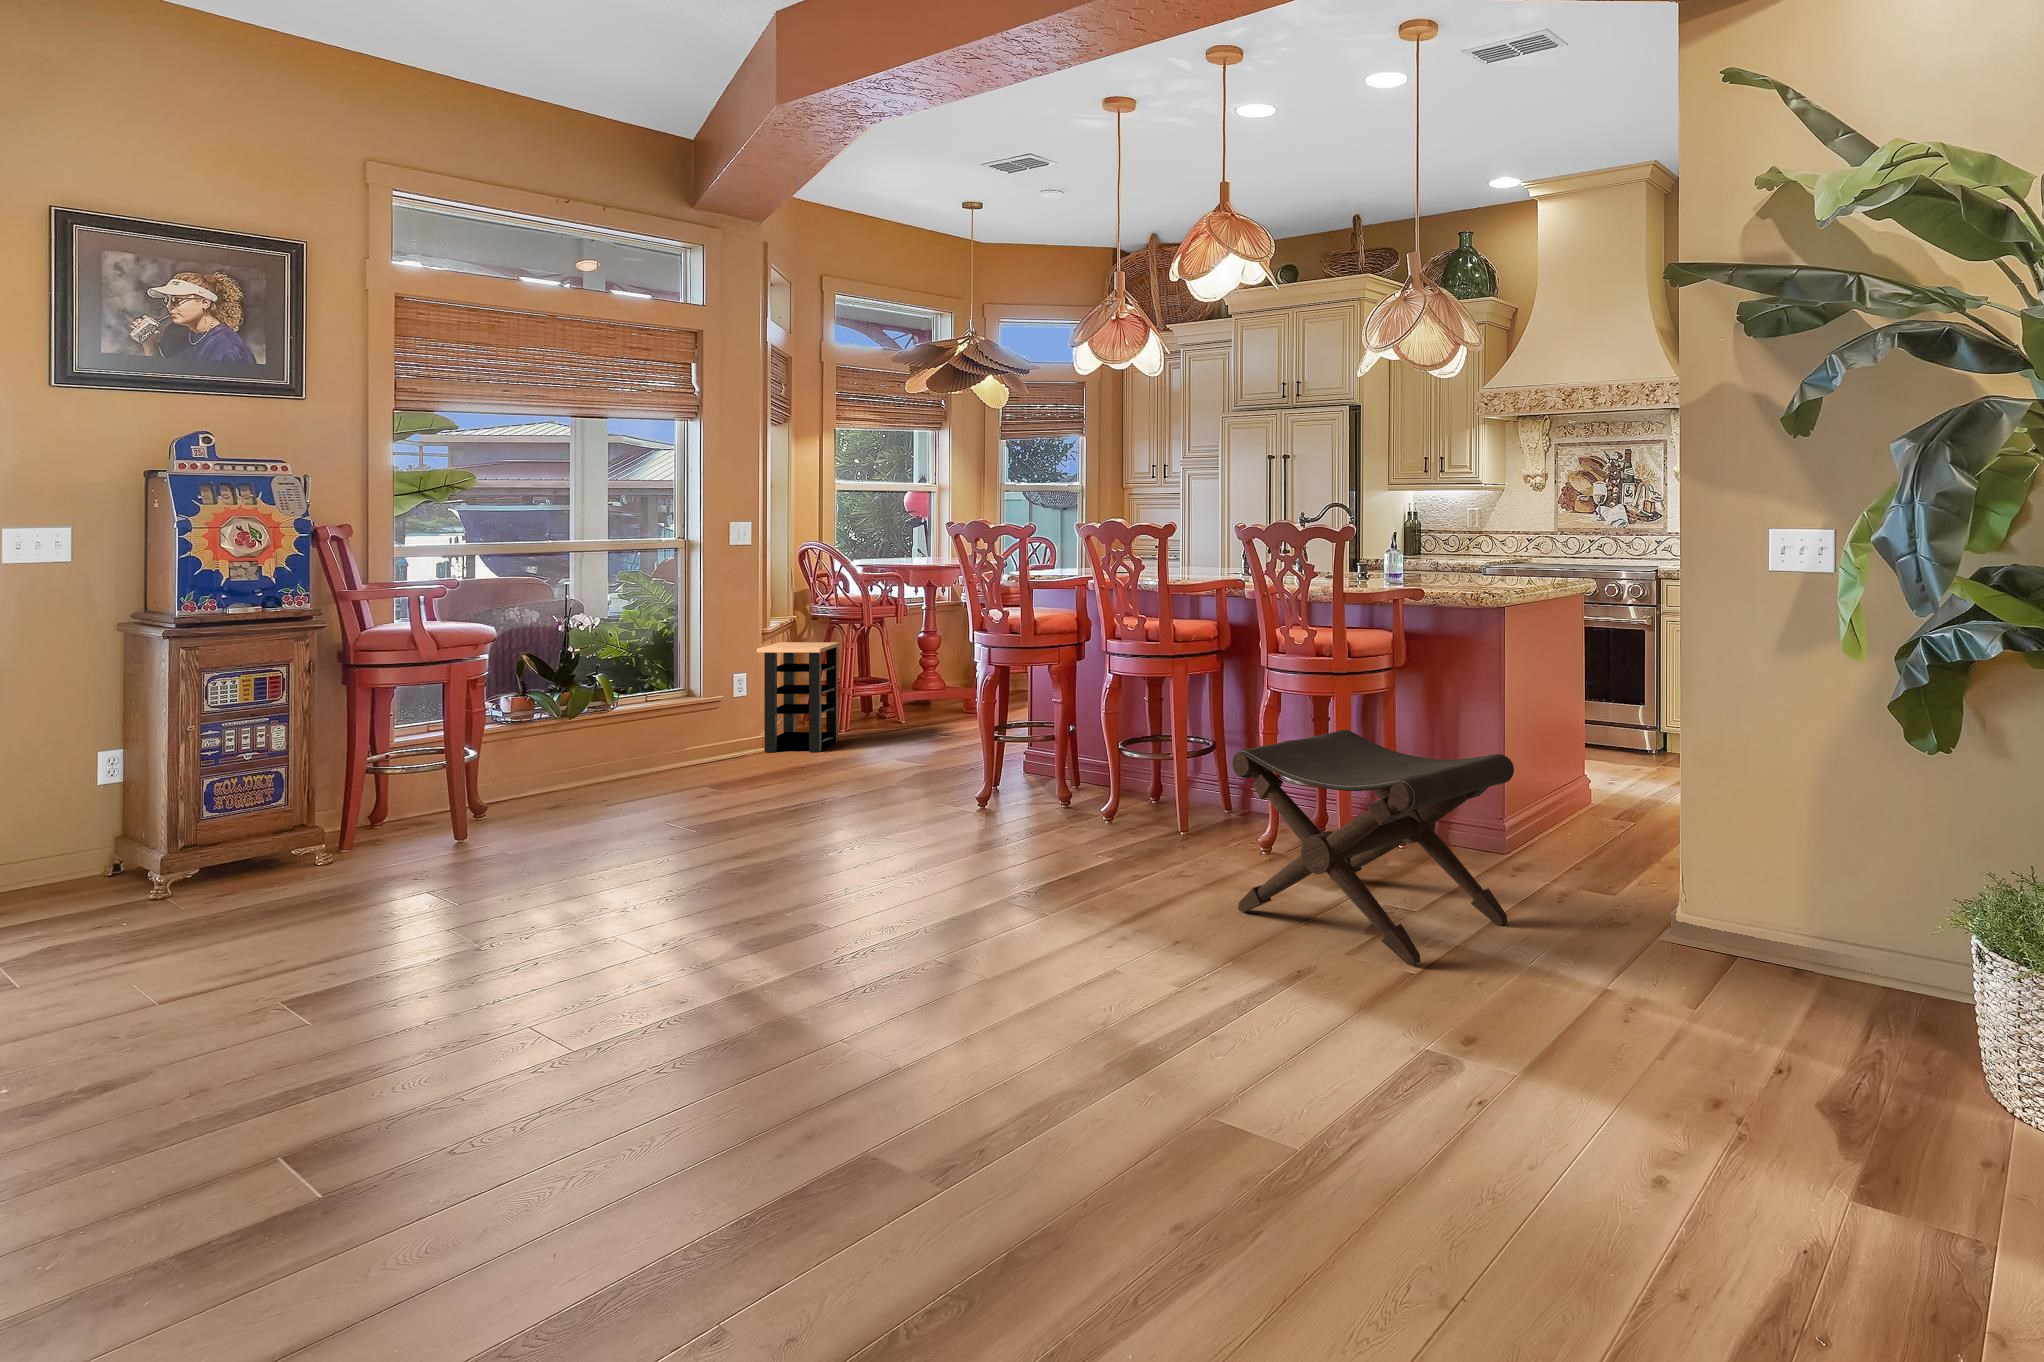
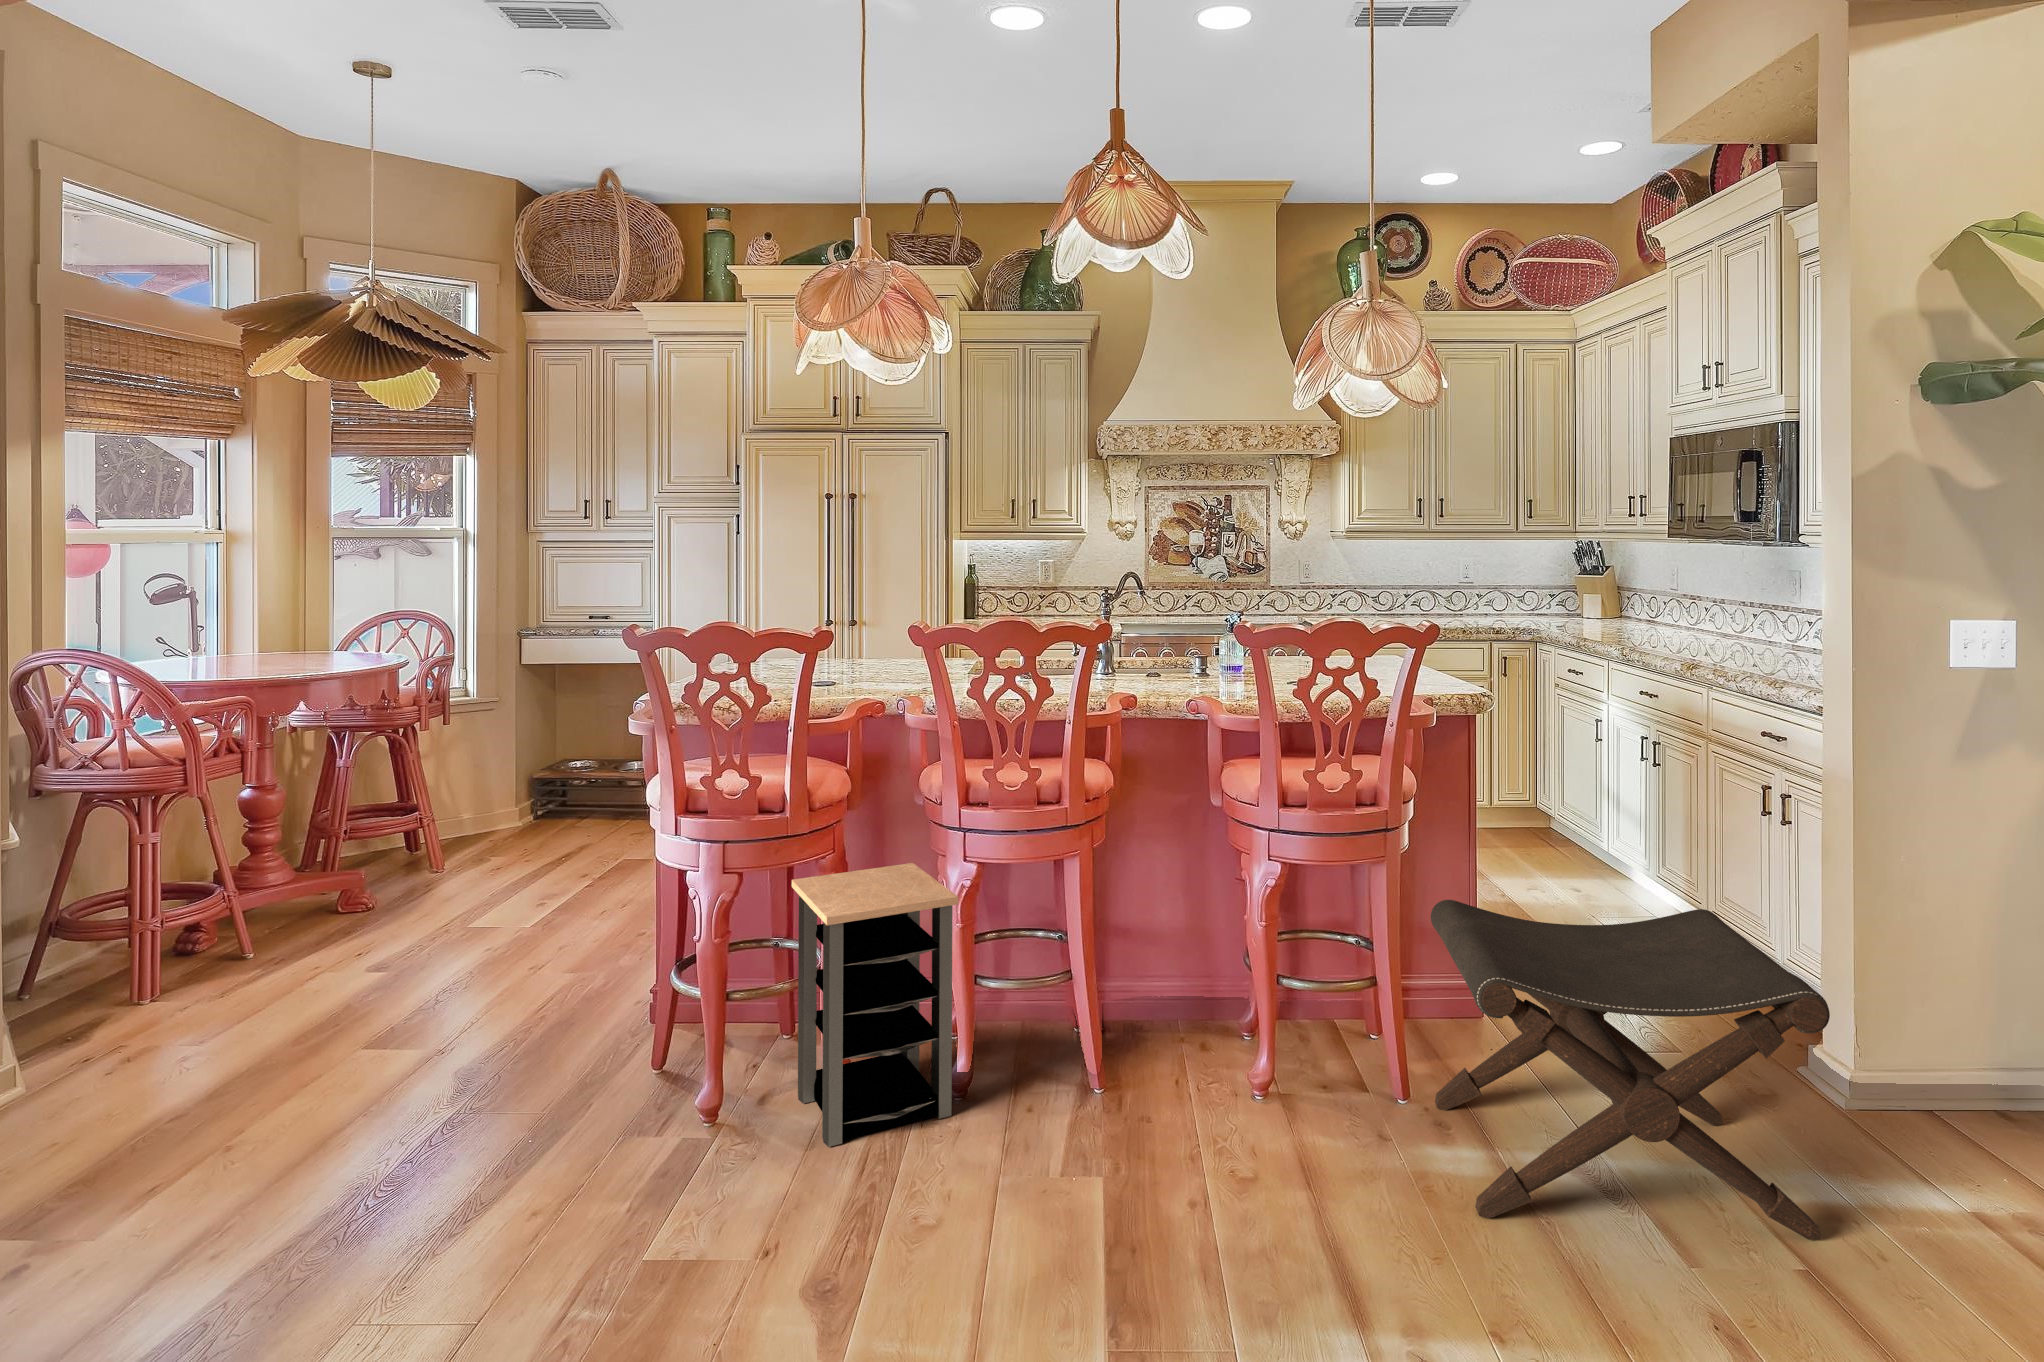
side table: present [757,642,840,752] -> present [792,863,958,1147]

